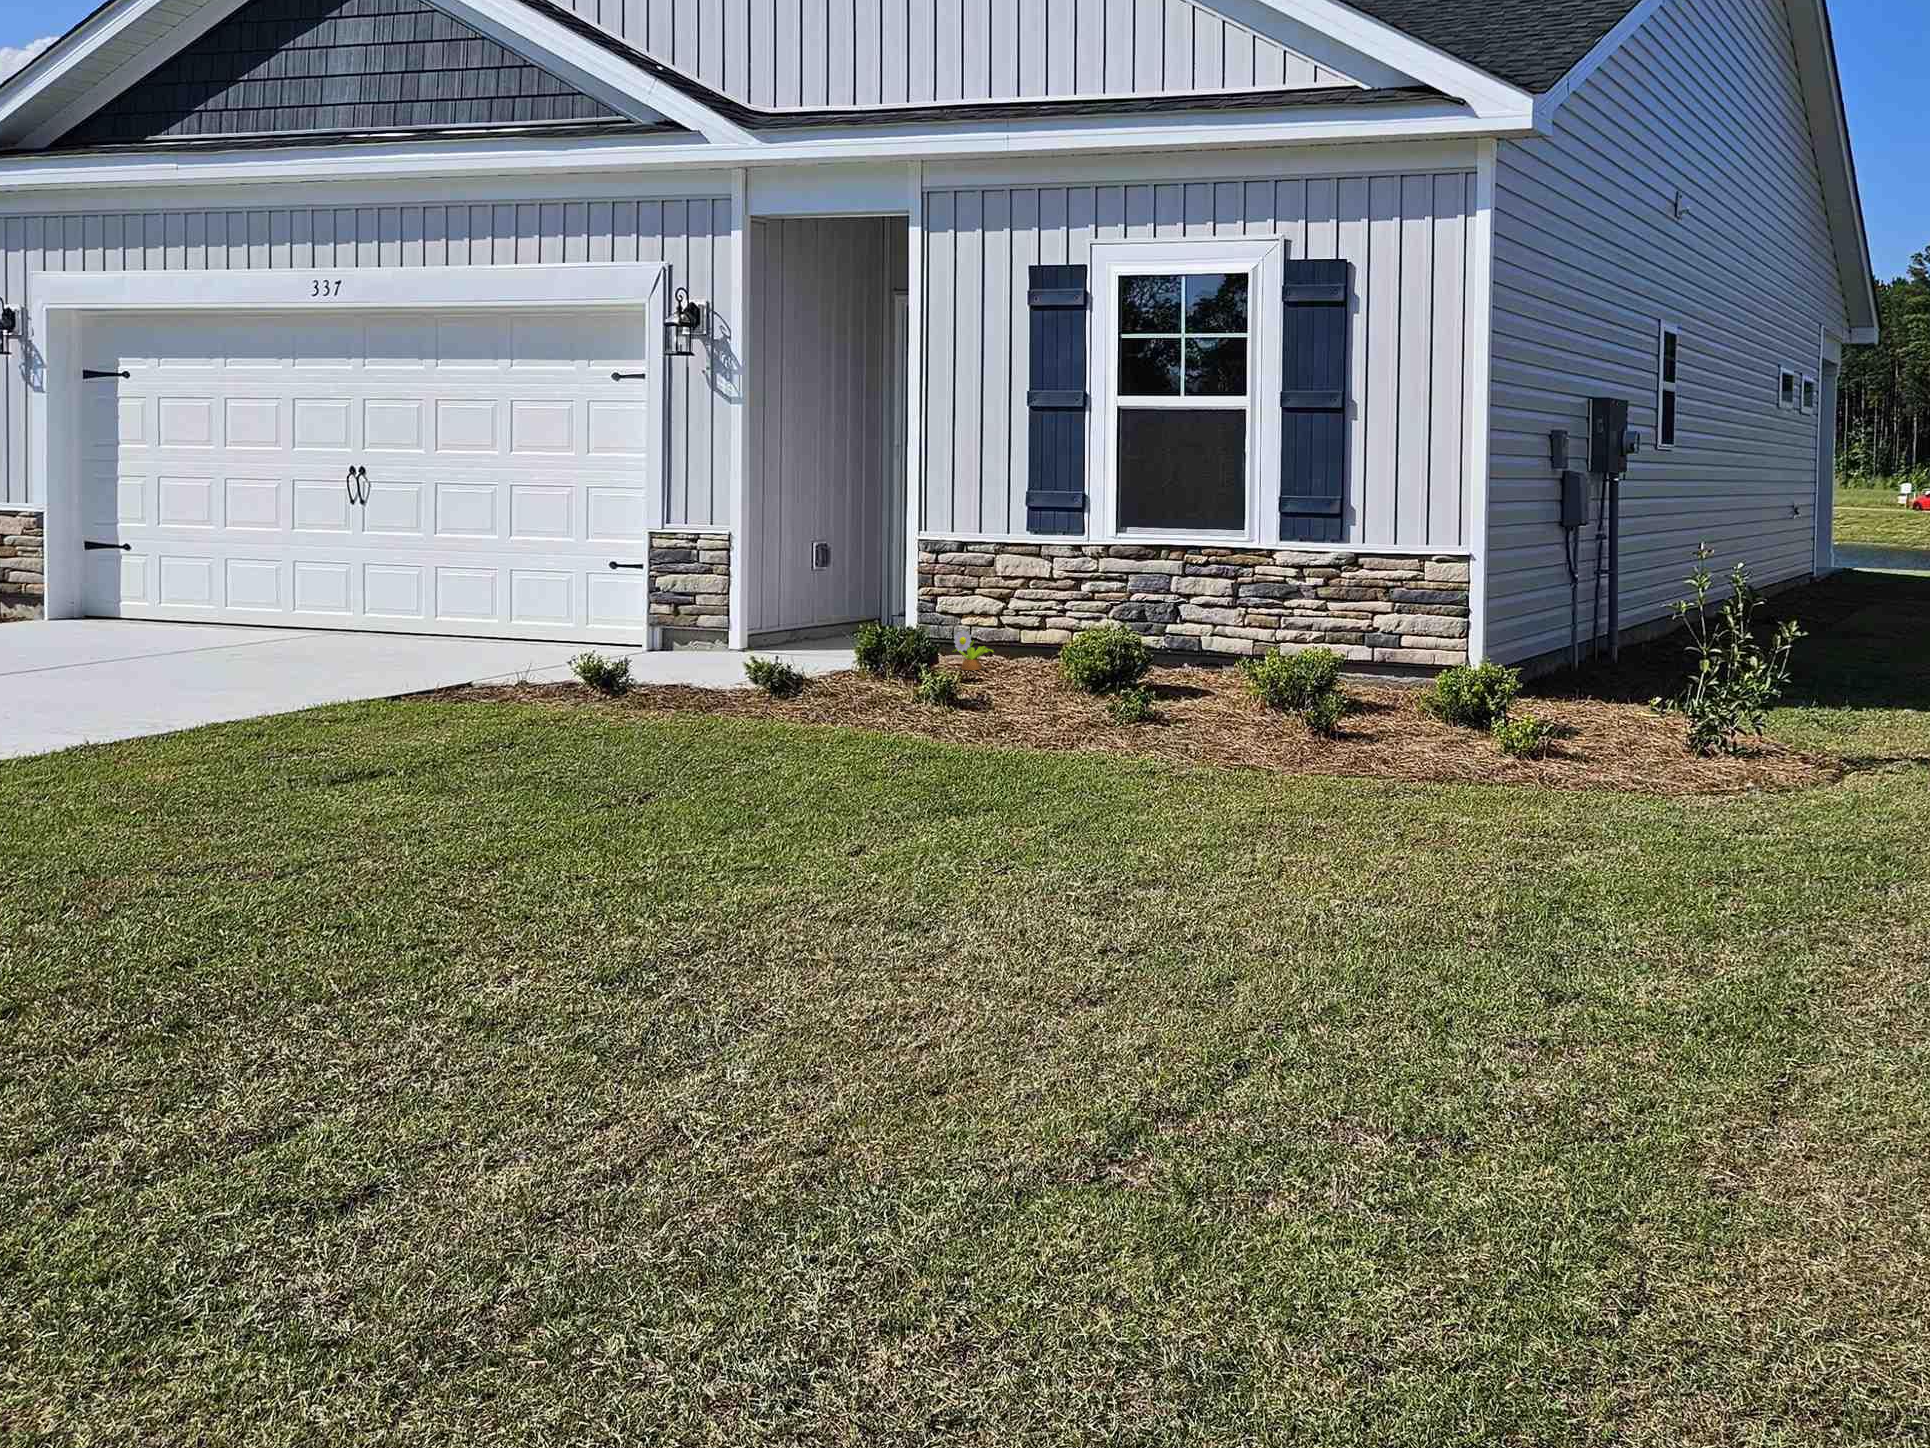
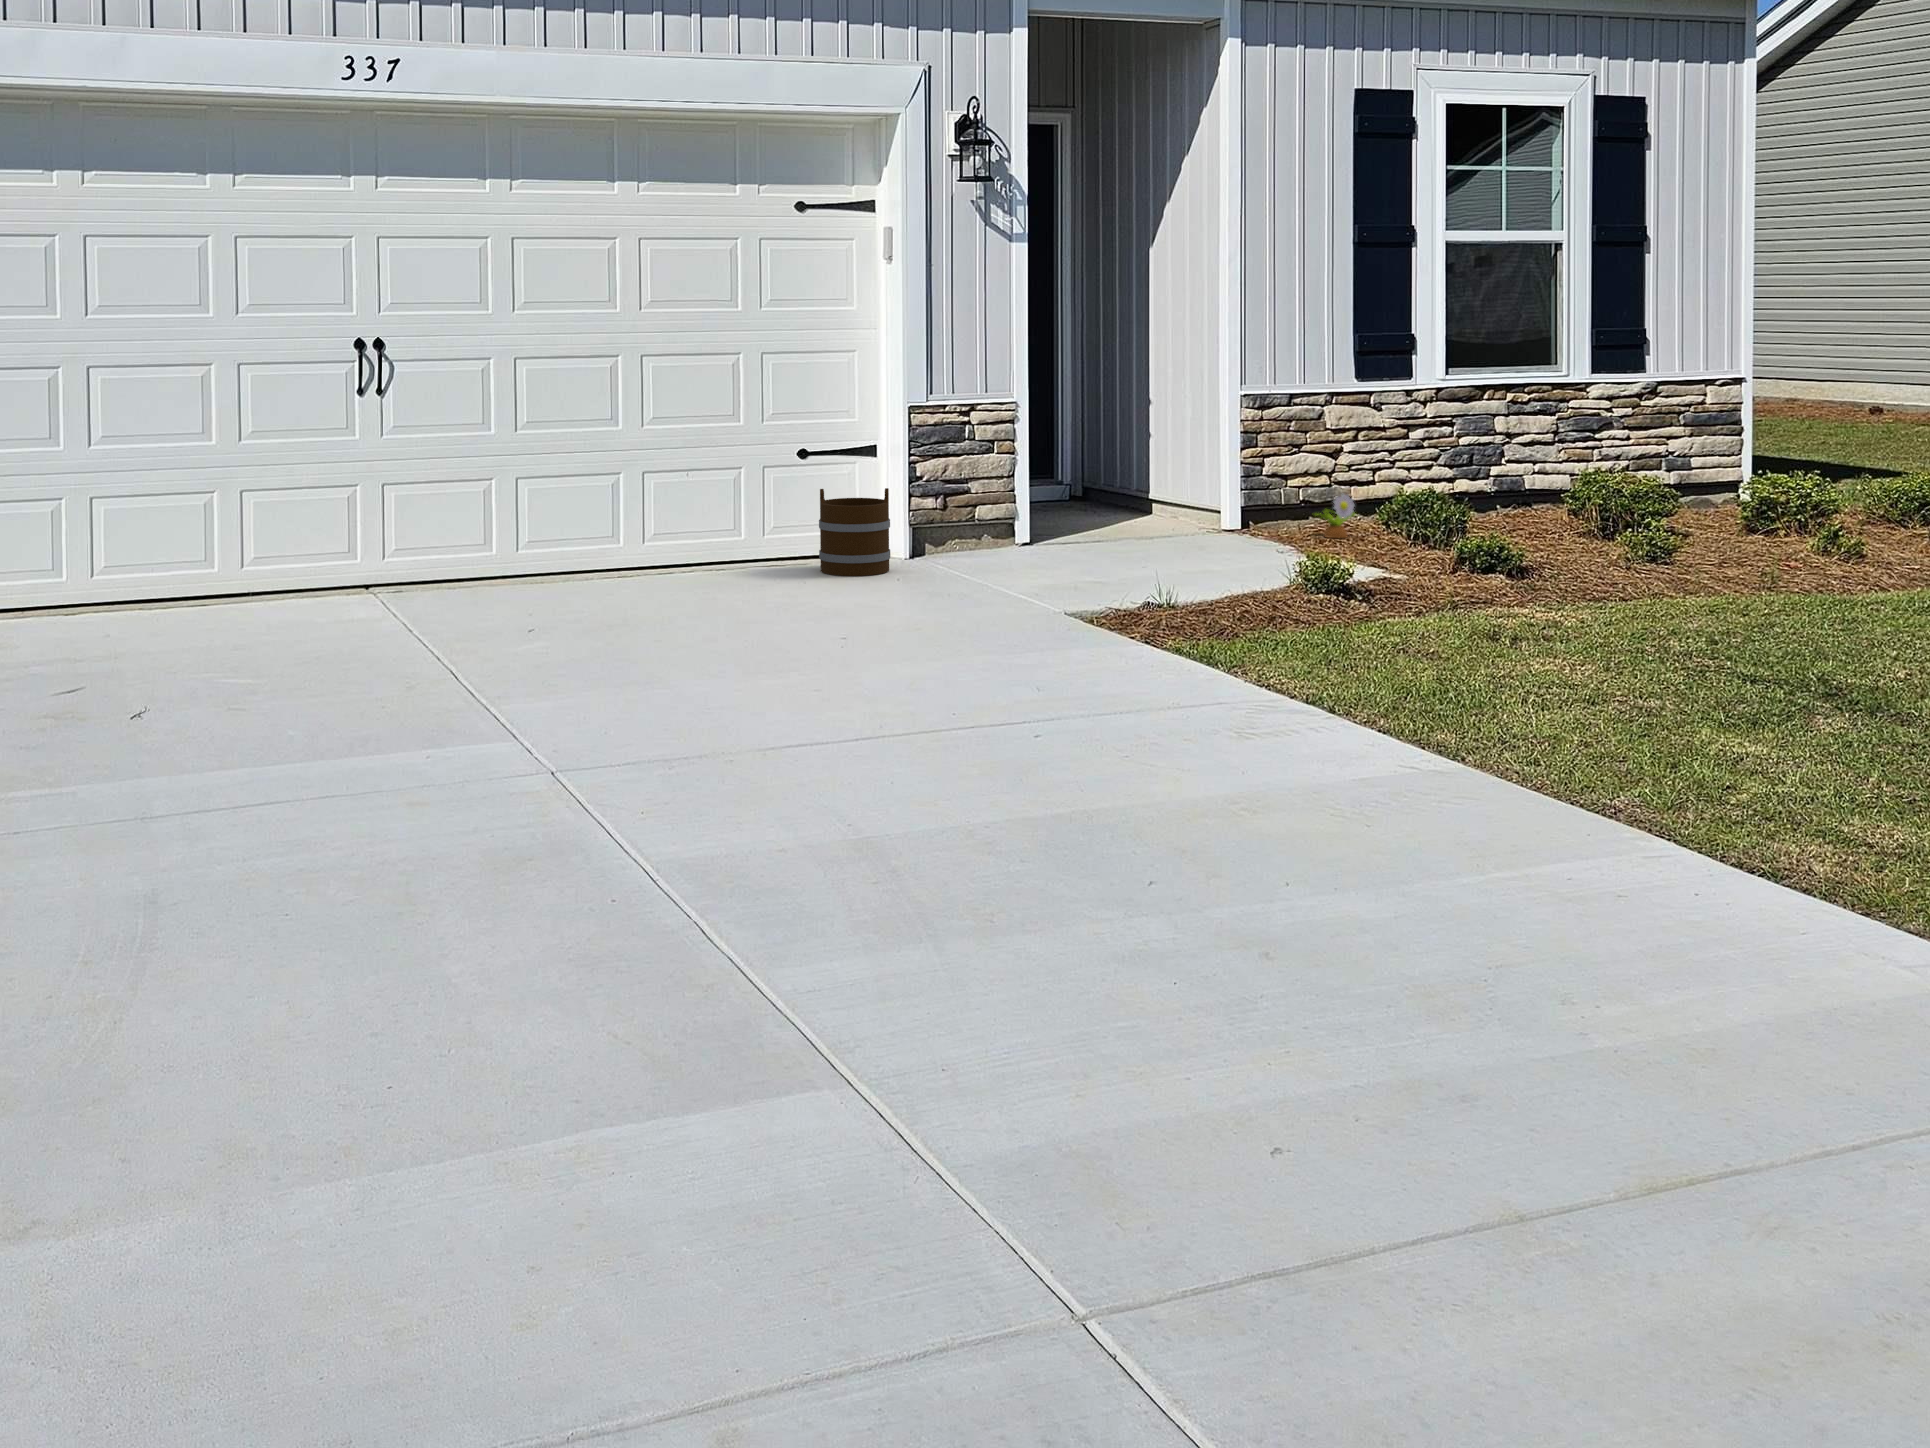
bucket: none [557,587,613,651] -> present [819,488,890,576]

